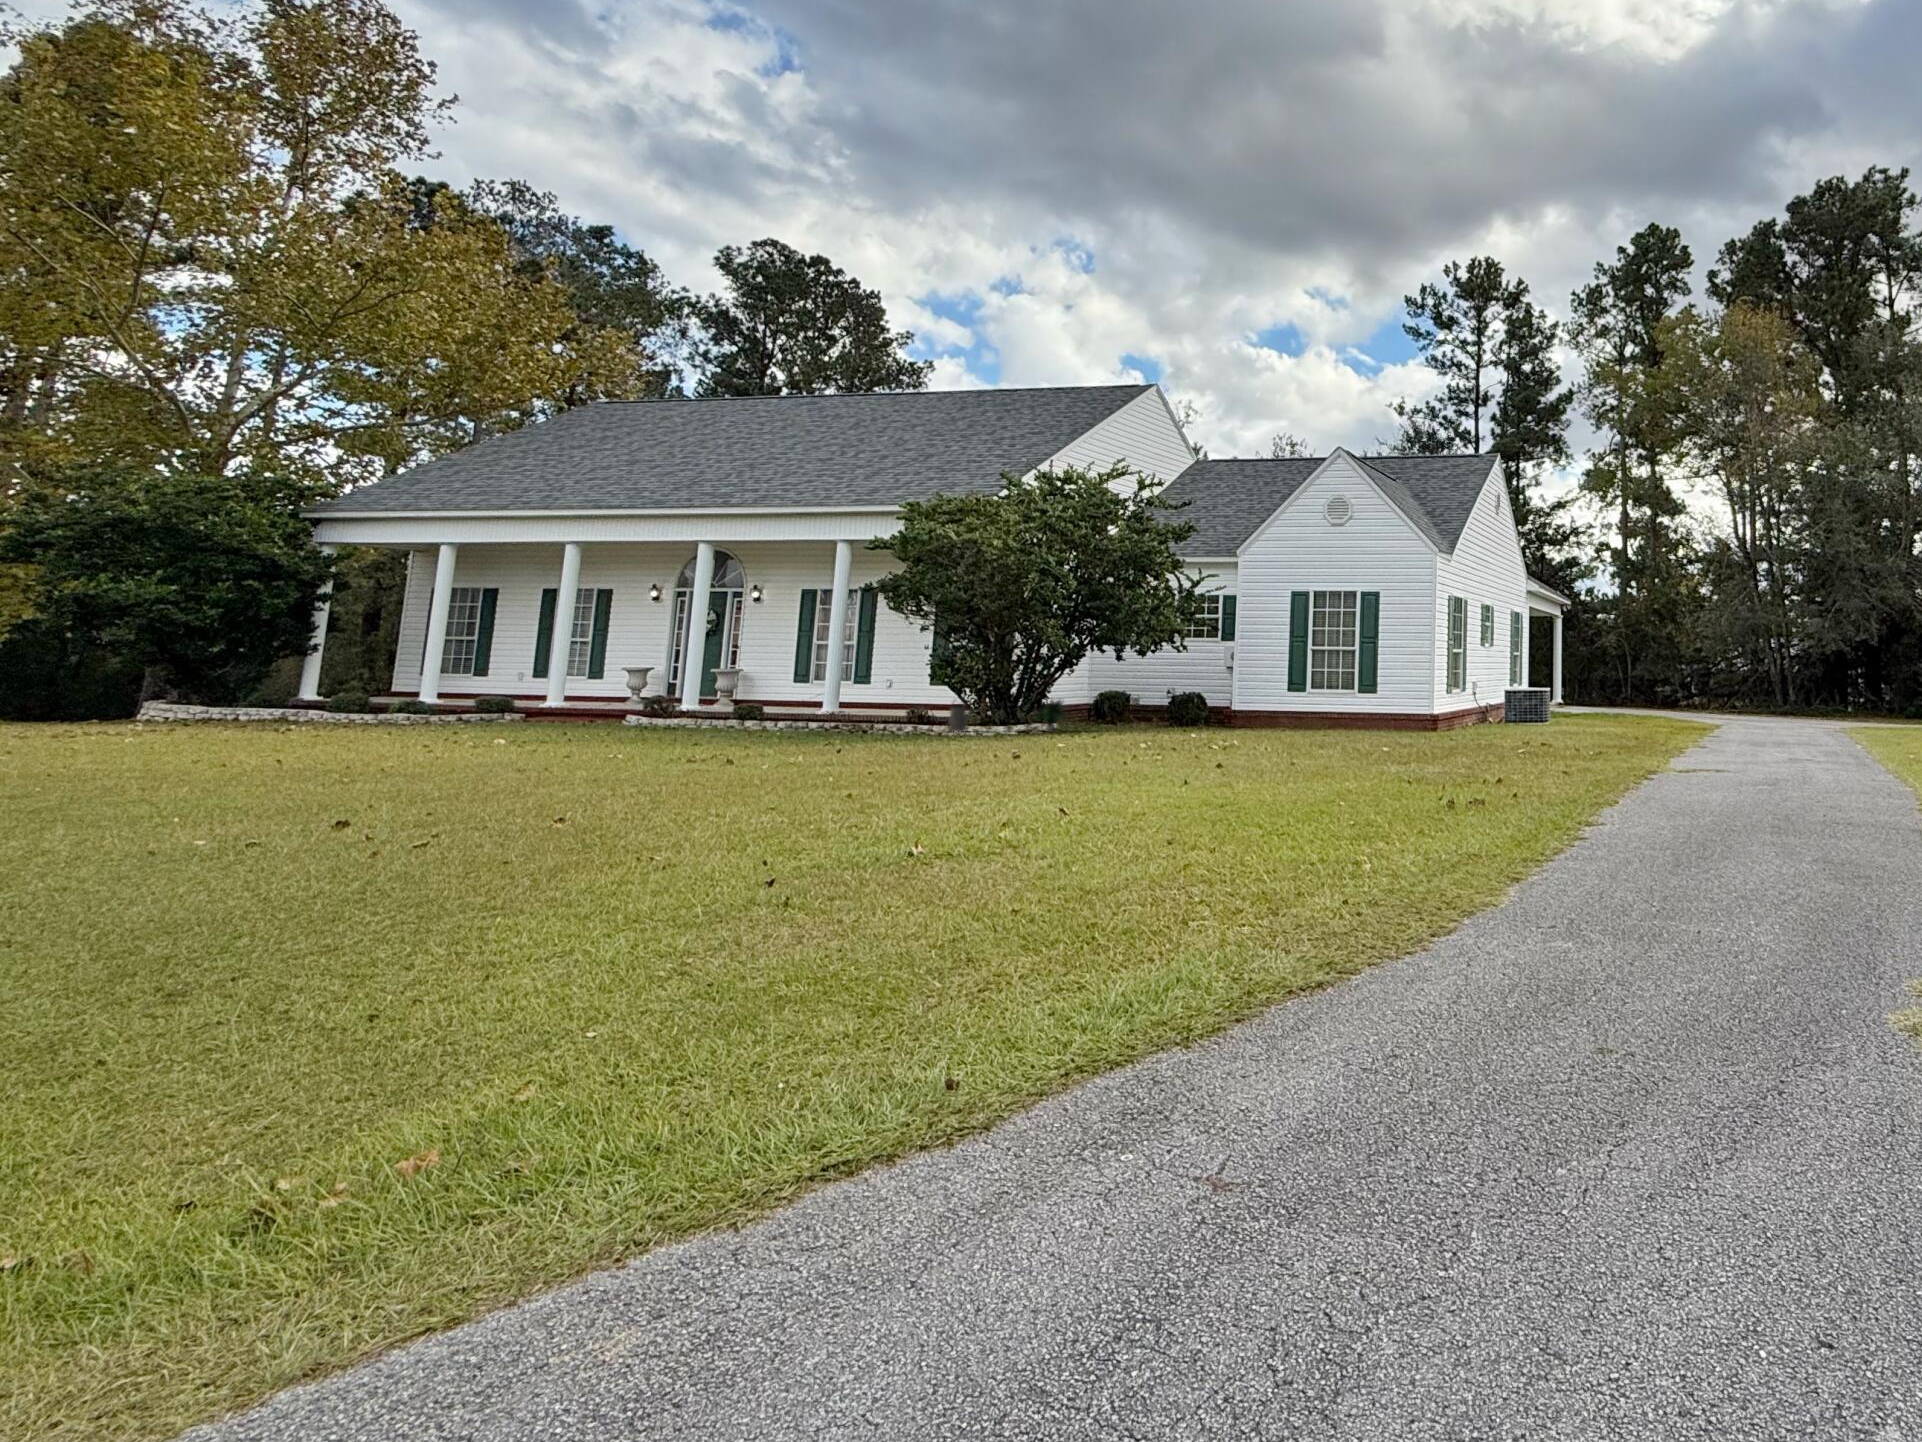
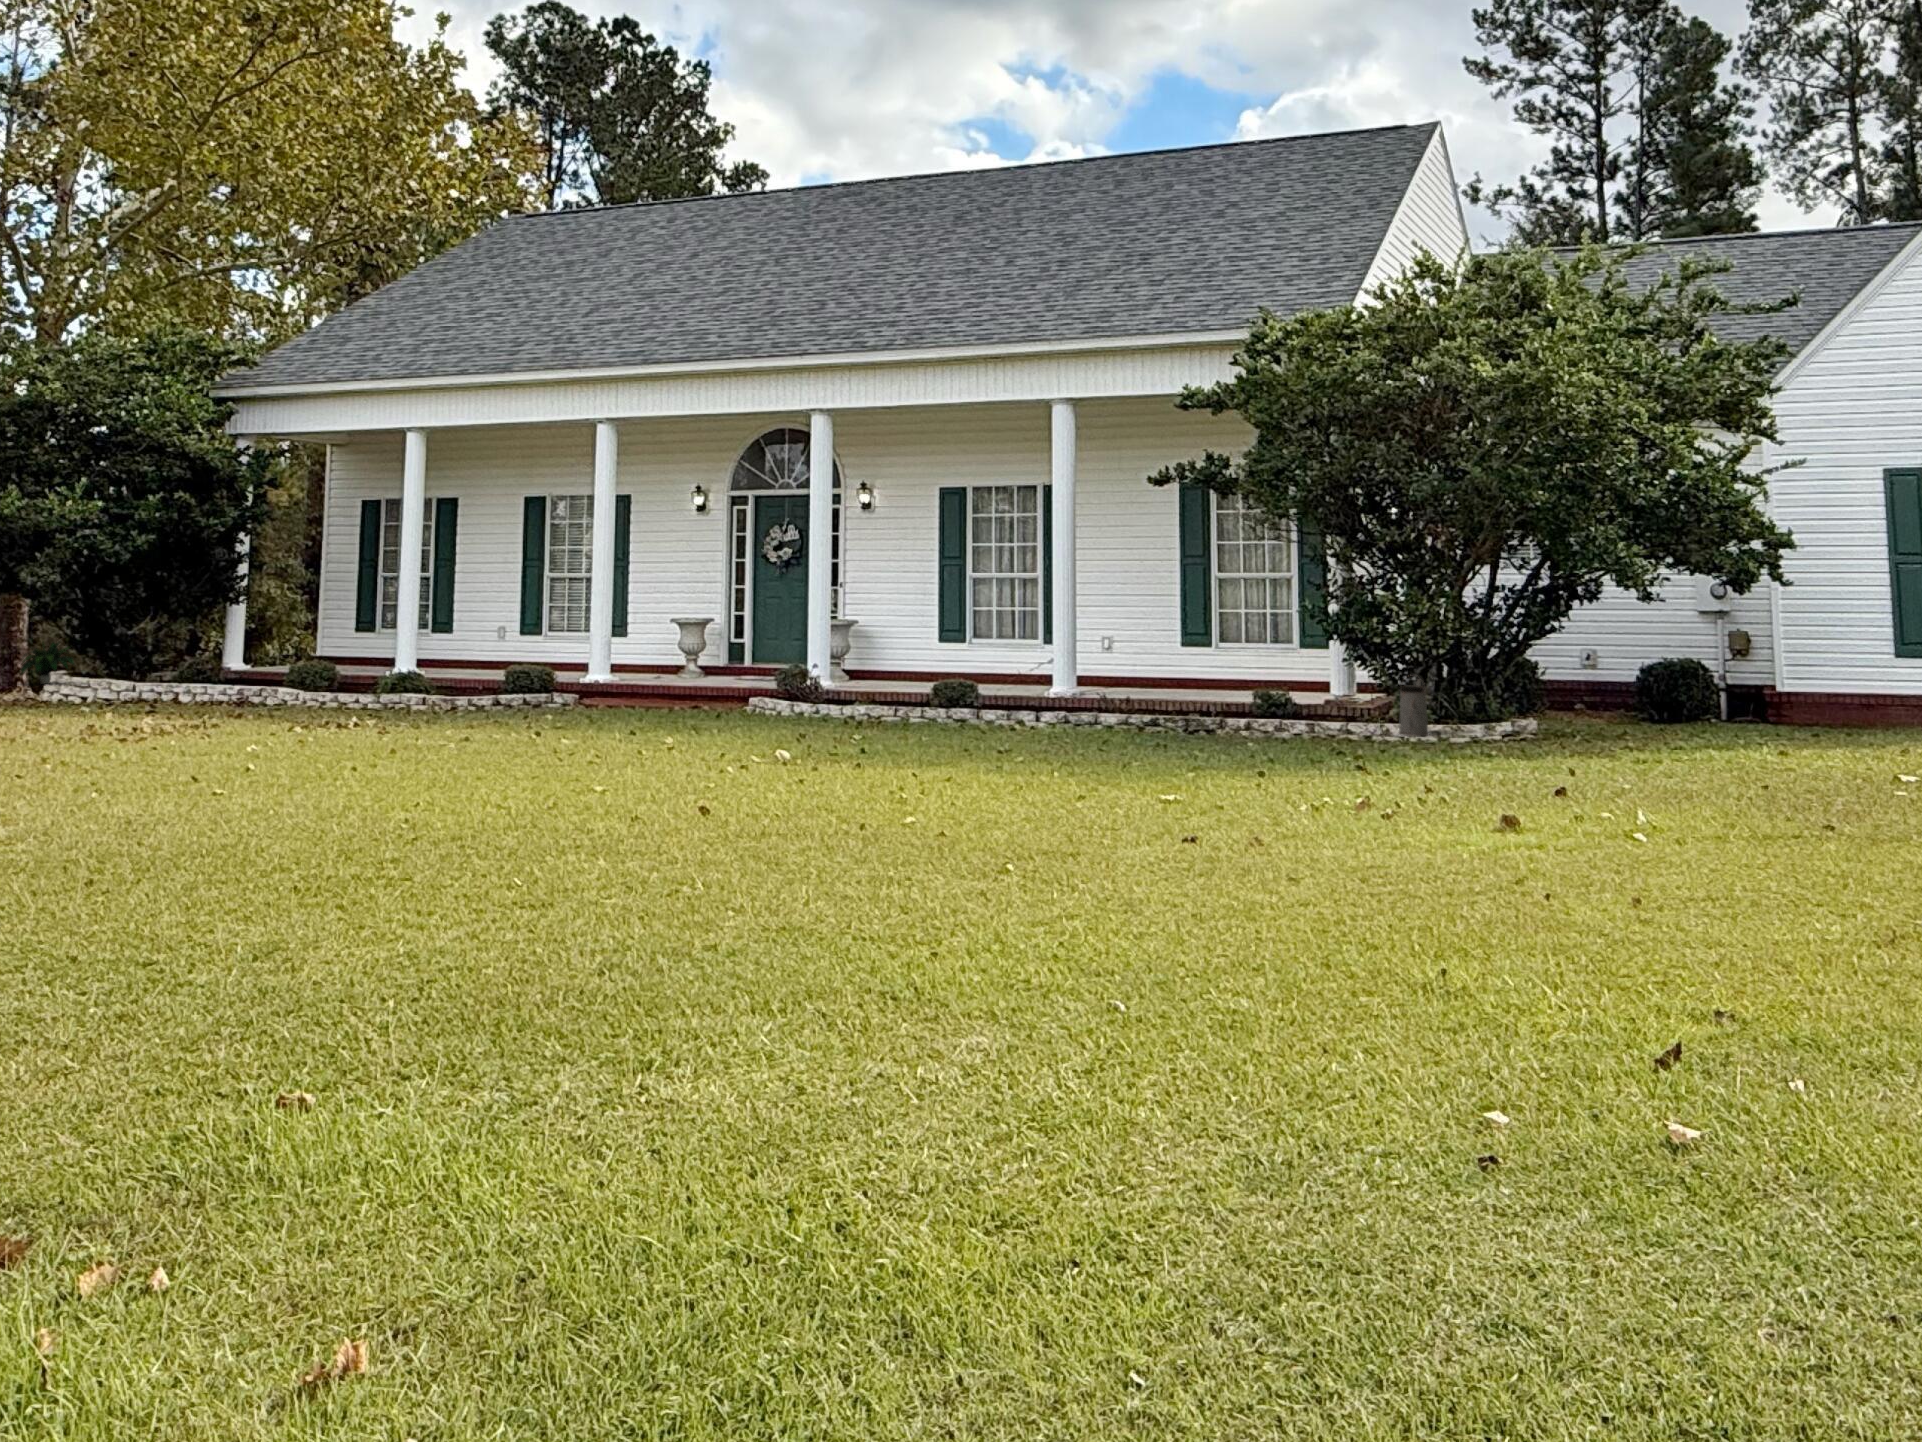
potted plant: present [1034,700,1066,732] -> present [20,642,74,684]

